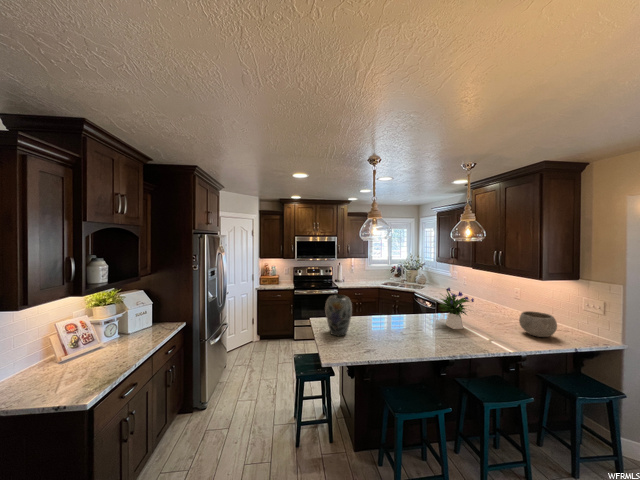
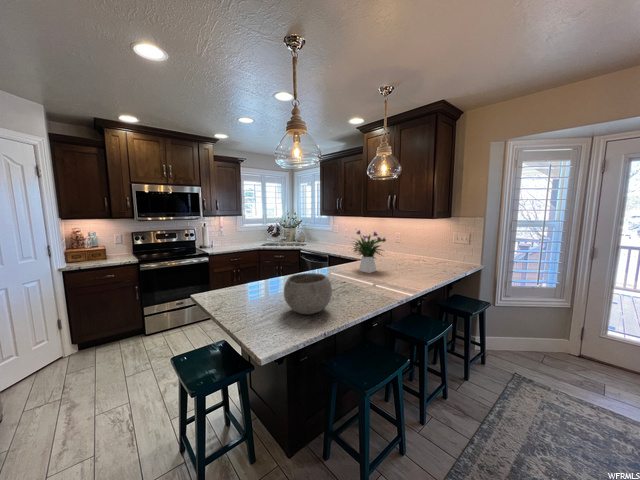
vase: present [325,295,352,336] -> none [225,246,267,308]
bowl: present [519,311,557,337] -> present [284,273,332,314]

